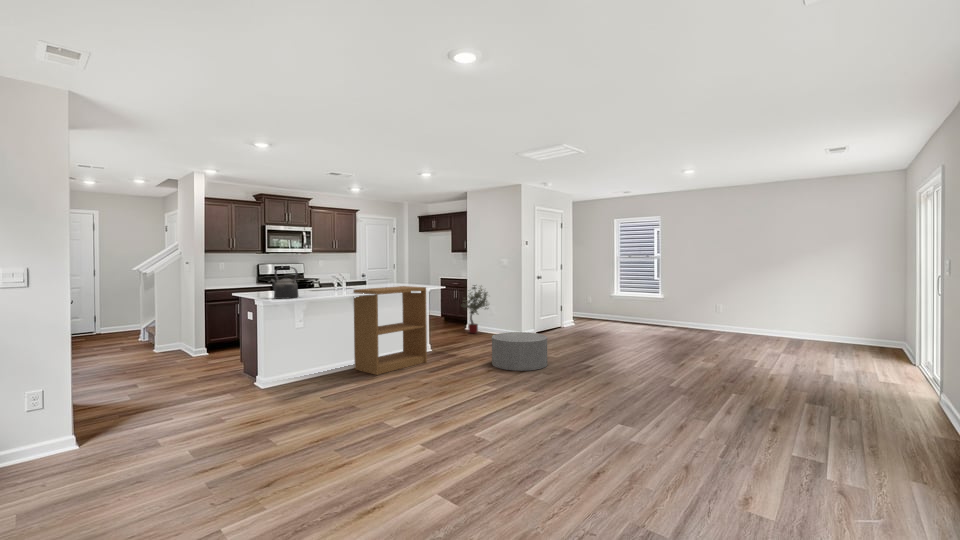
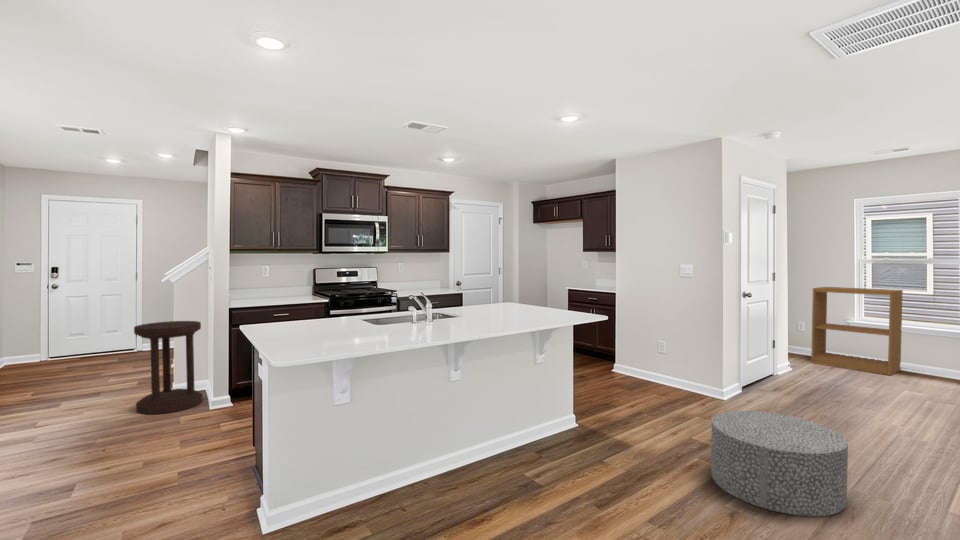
kettle: present [271,267,298,299] -> none [287,284,337,351]
potted tree: present [461,285,488,334] -> none [606,305,660,384]
bookshelf: present [354,286,427,375] -> present [811,287,903,376]
side table: none [138,299,185,359] -> present [134,321,202,414]

